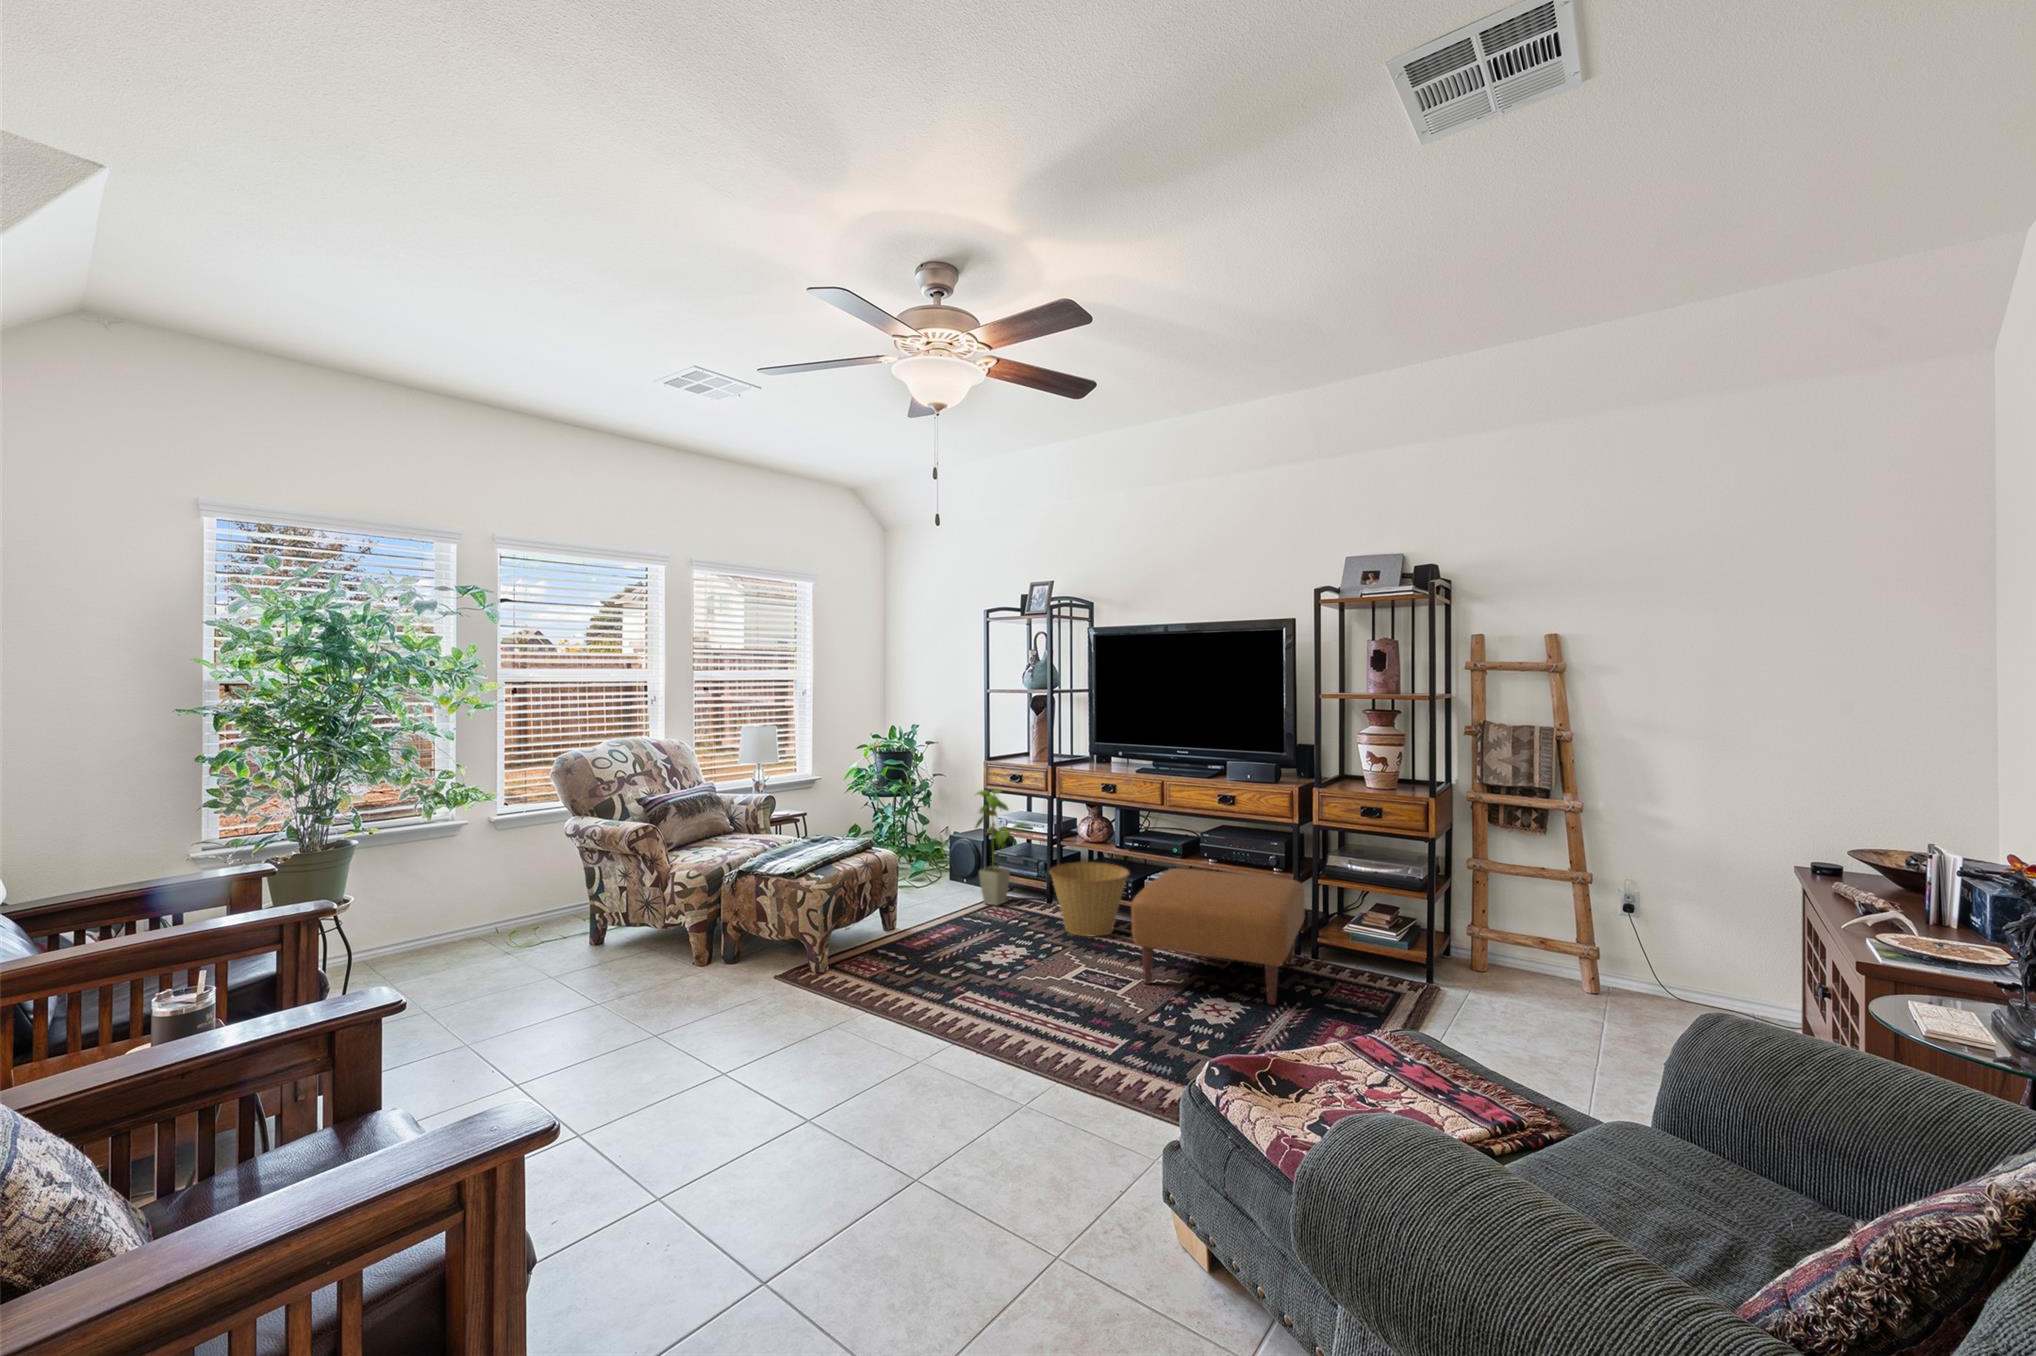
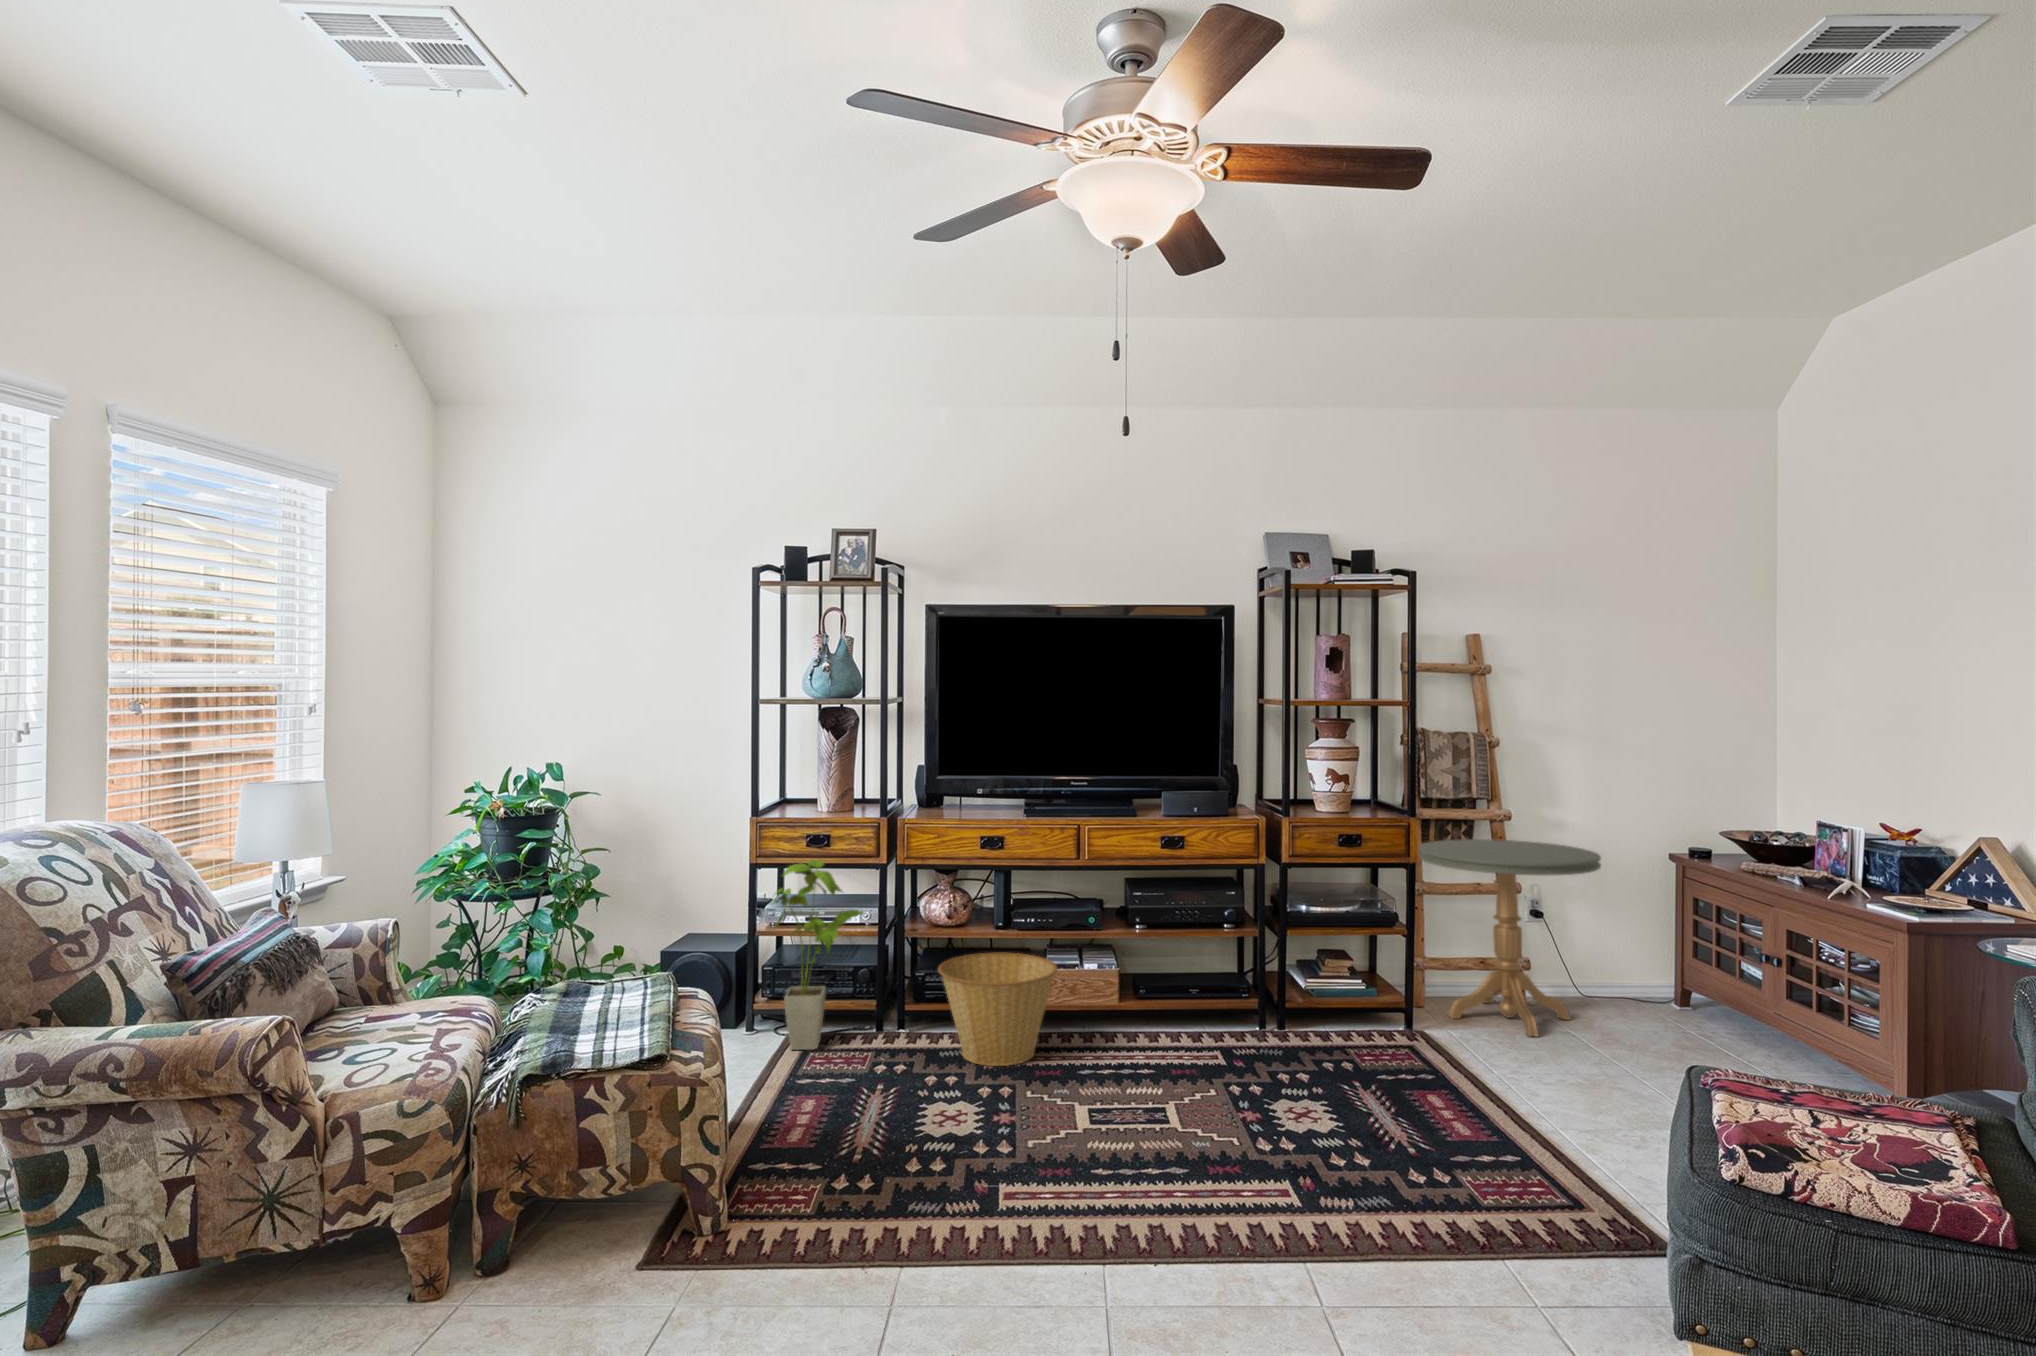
side table: none [1456,825,1638,1012] -> present [1420,839,1601,1036]
ottoman: present [1131,868,1305,1005] -> none [1121,935,1372,1110]

